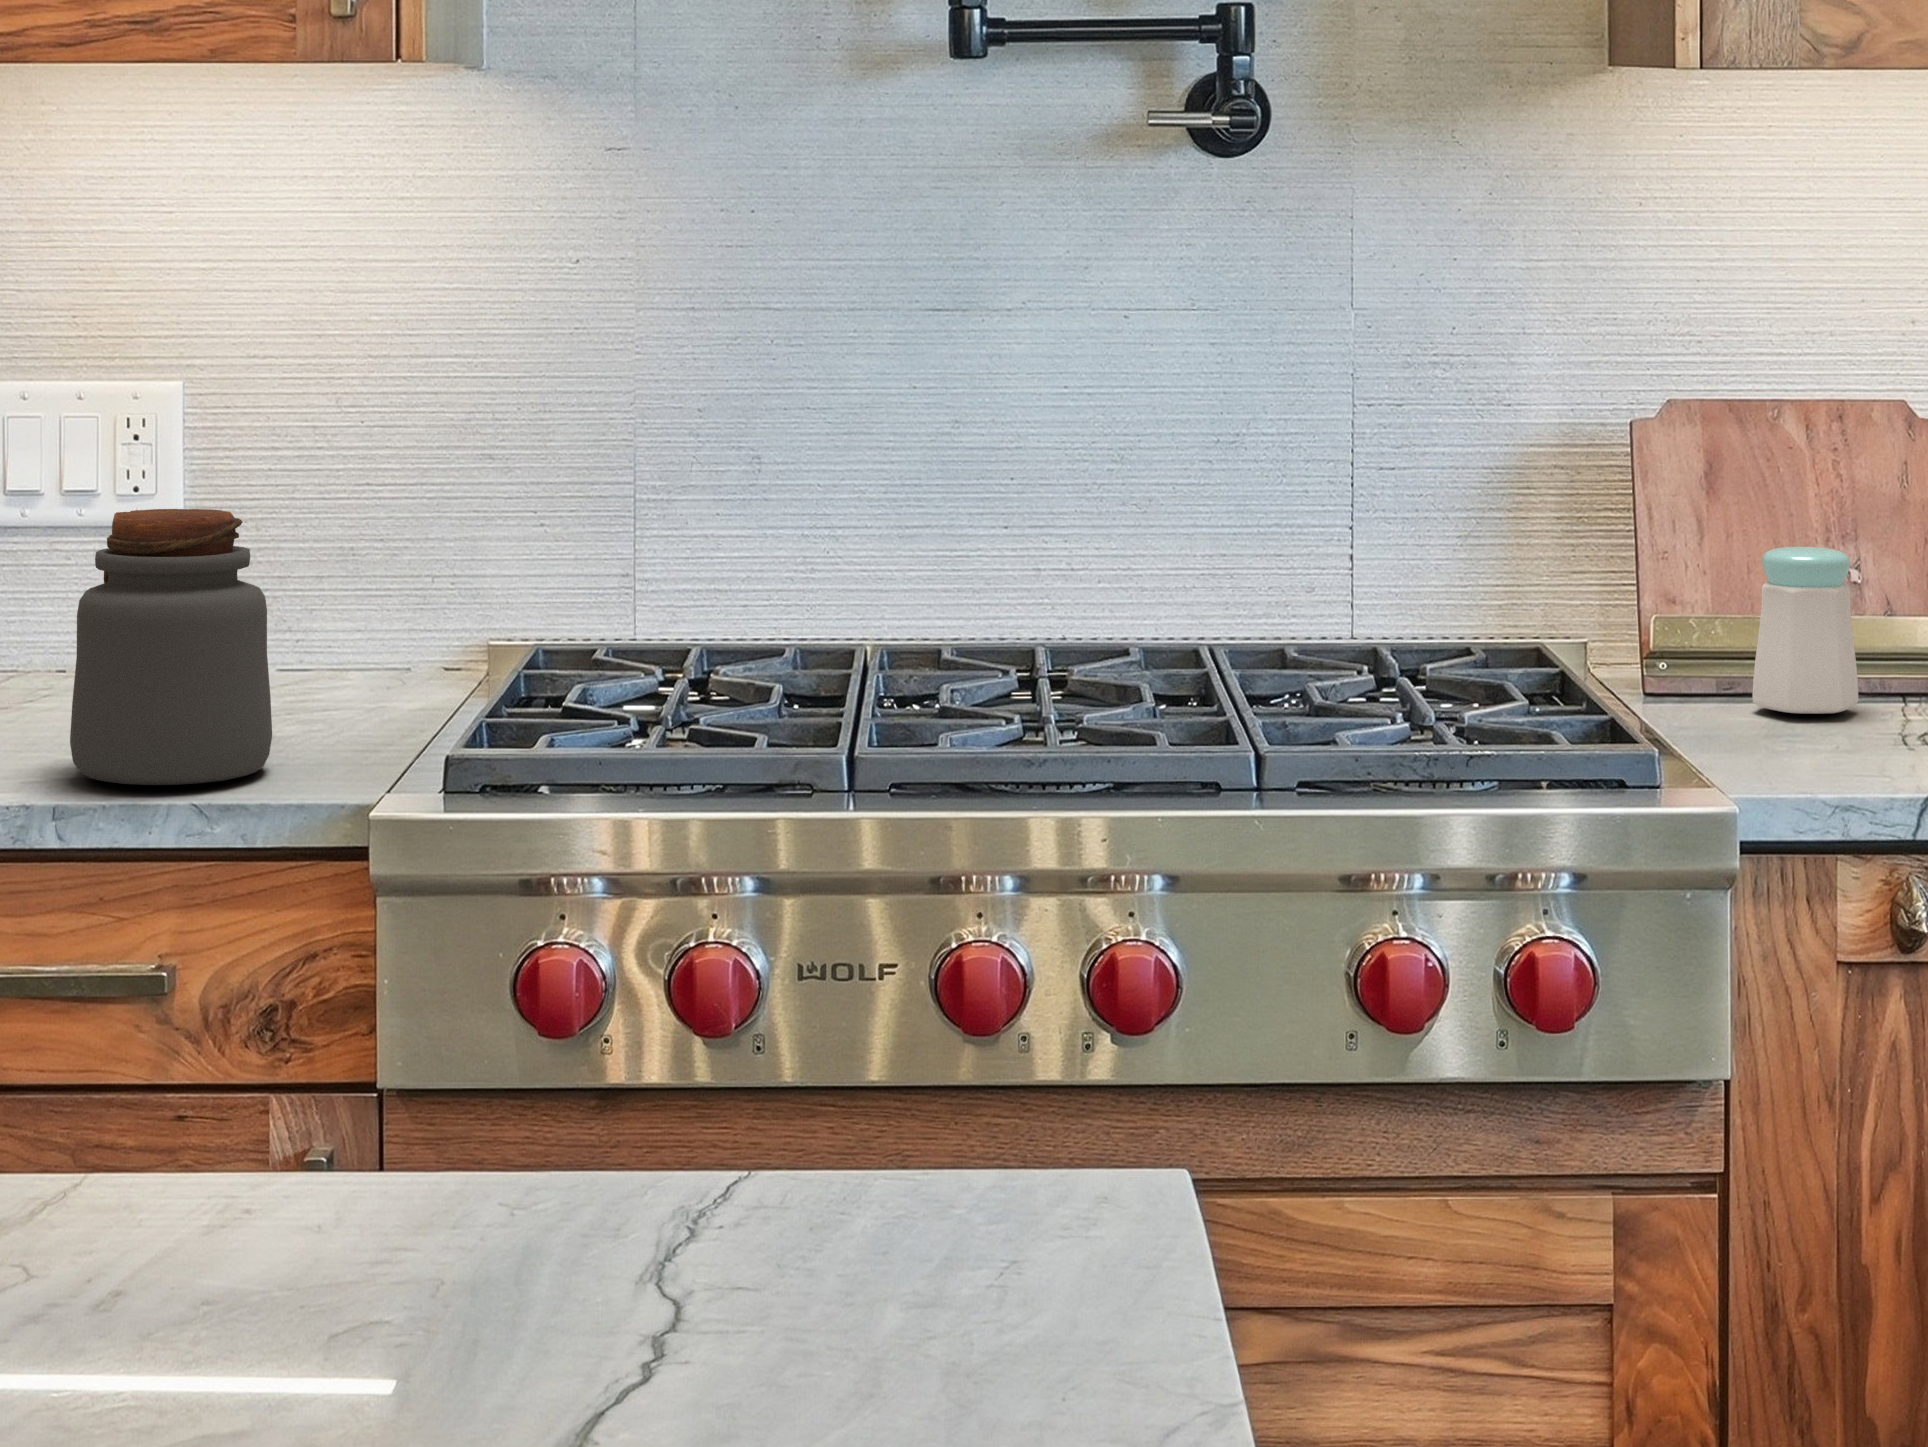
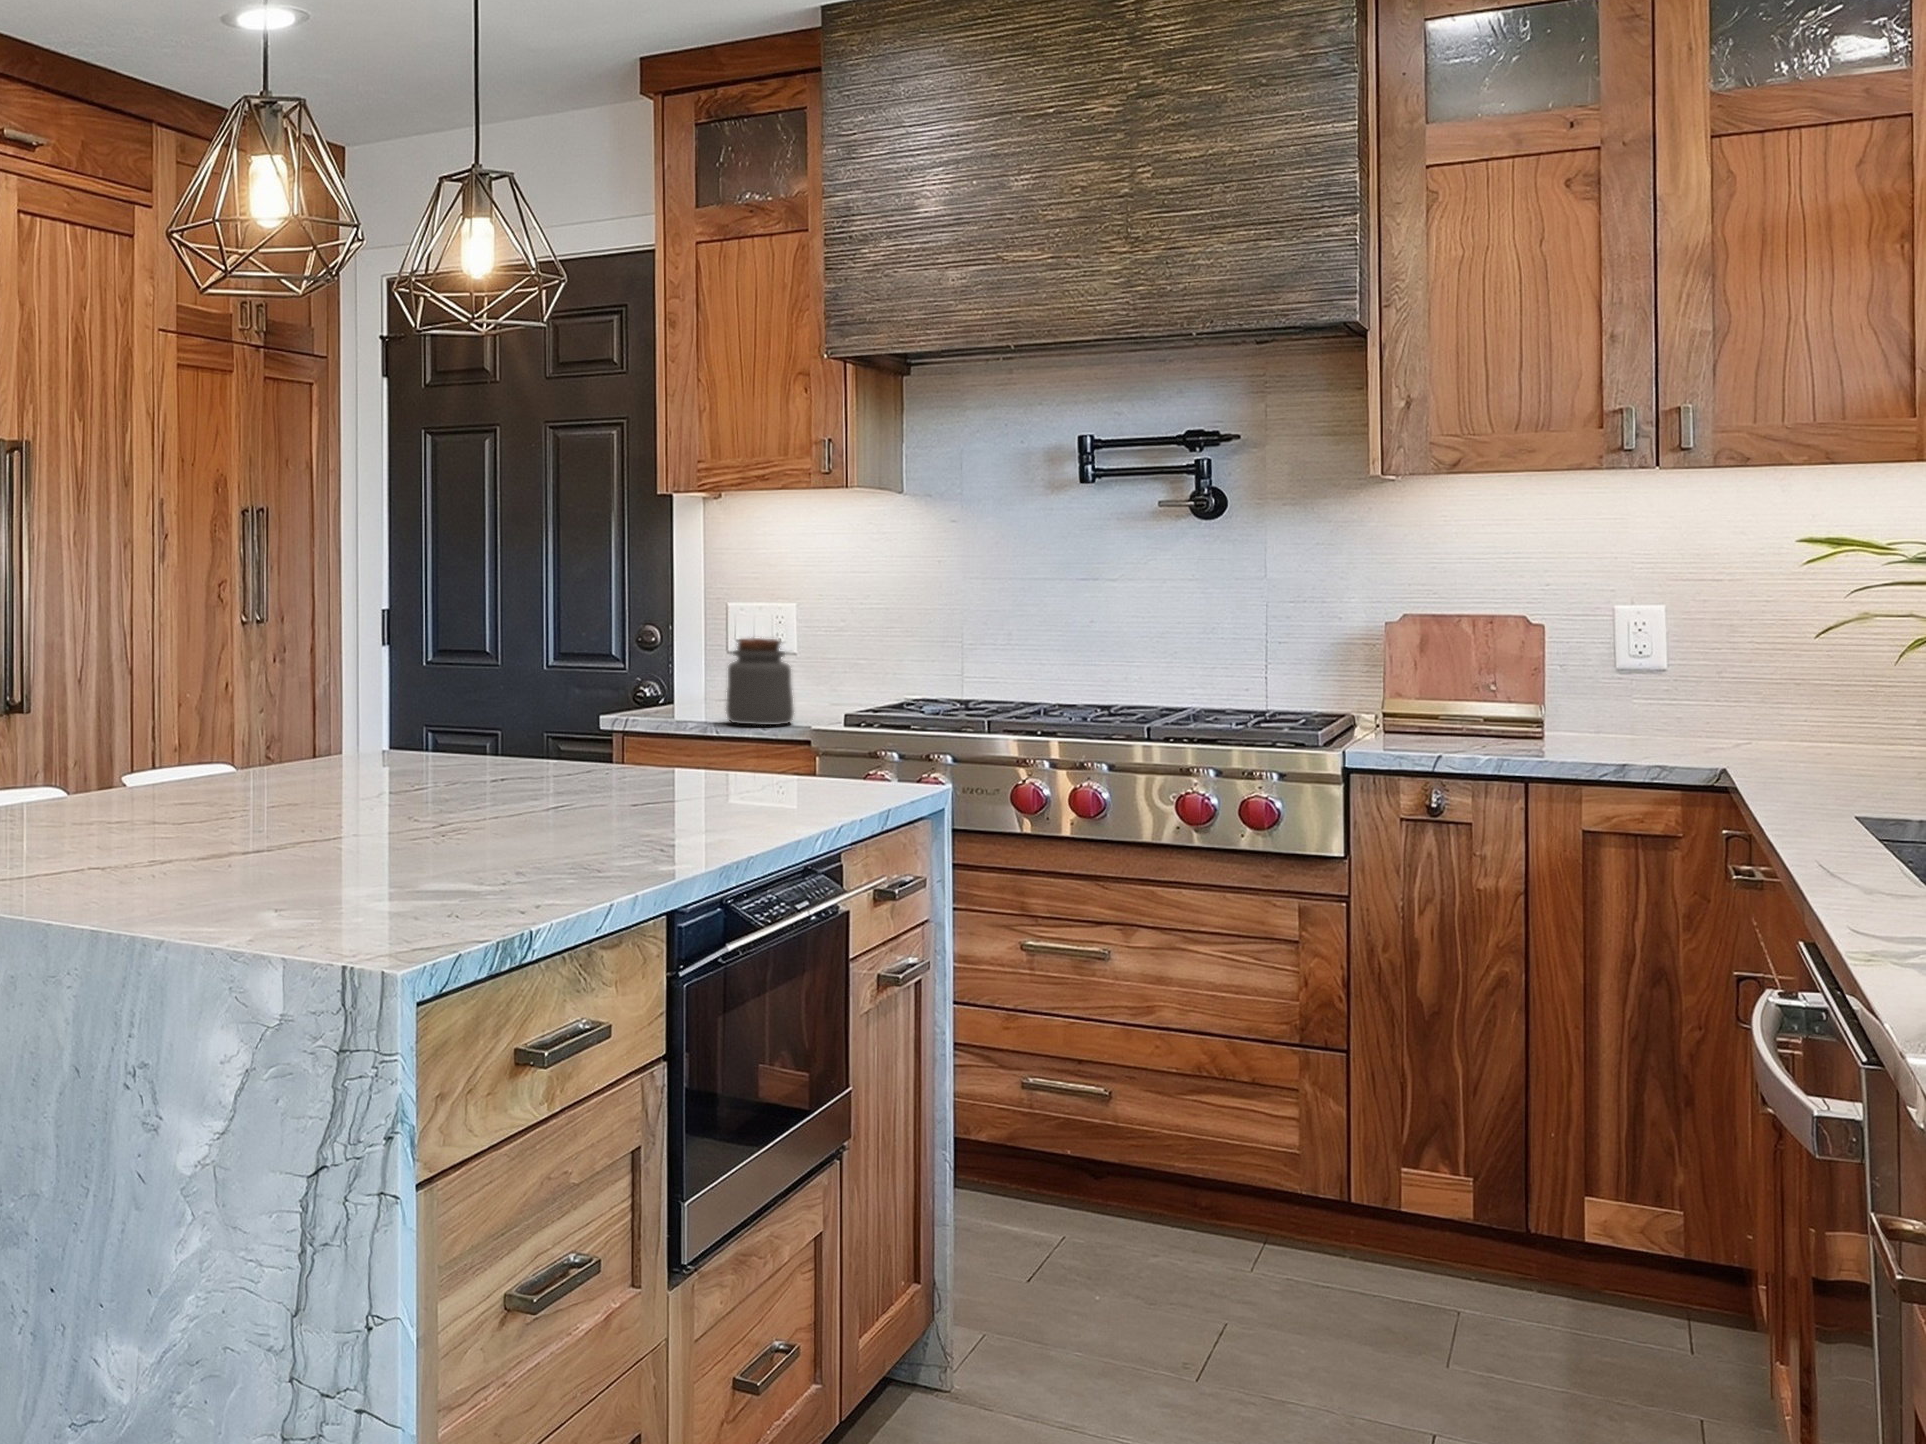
salt shaker: present [1753,547,1858,714] -> none [1405,669,1456,734]

